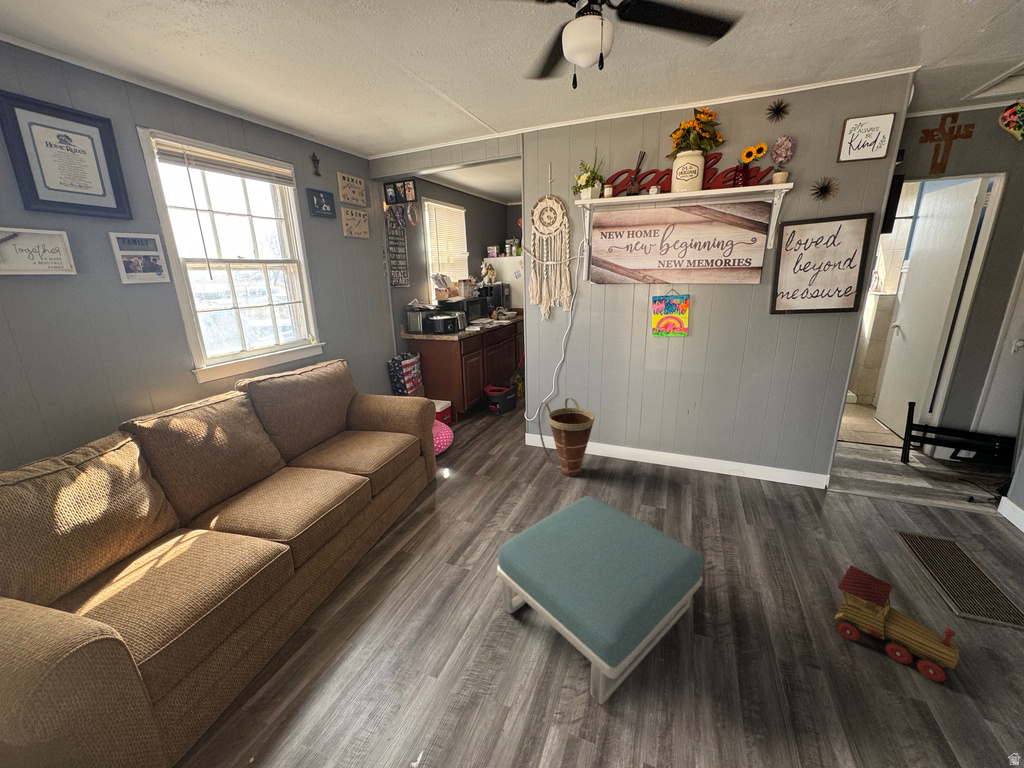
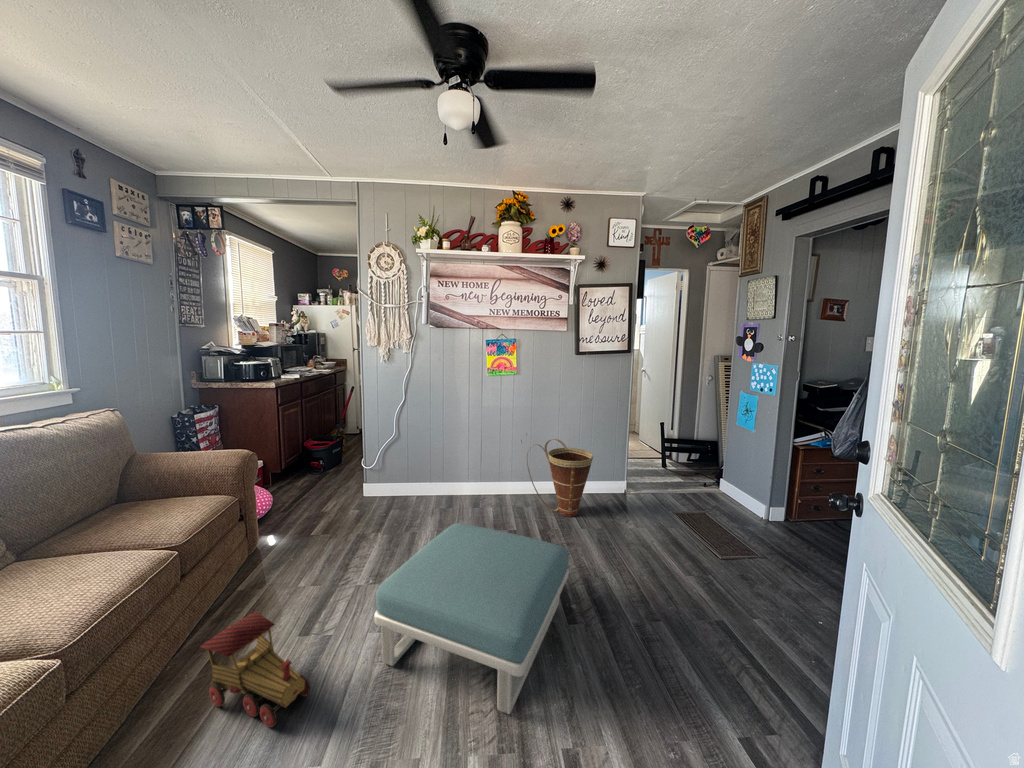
basket: present [538,398,595,476] -> present [527,439,593,517]
toy train: present [835,565,959,682] -> present [201,611,310,728]

